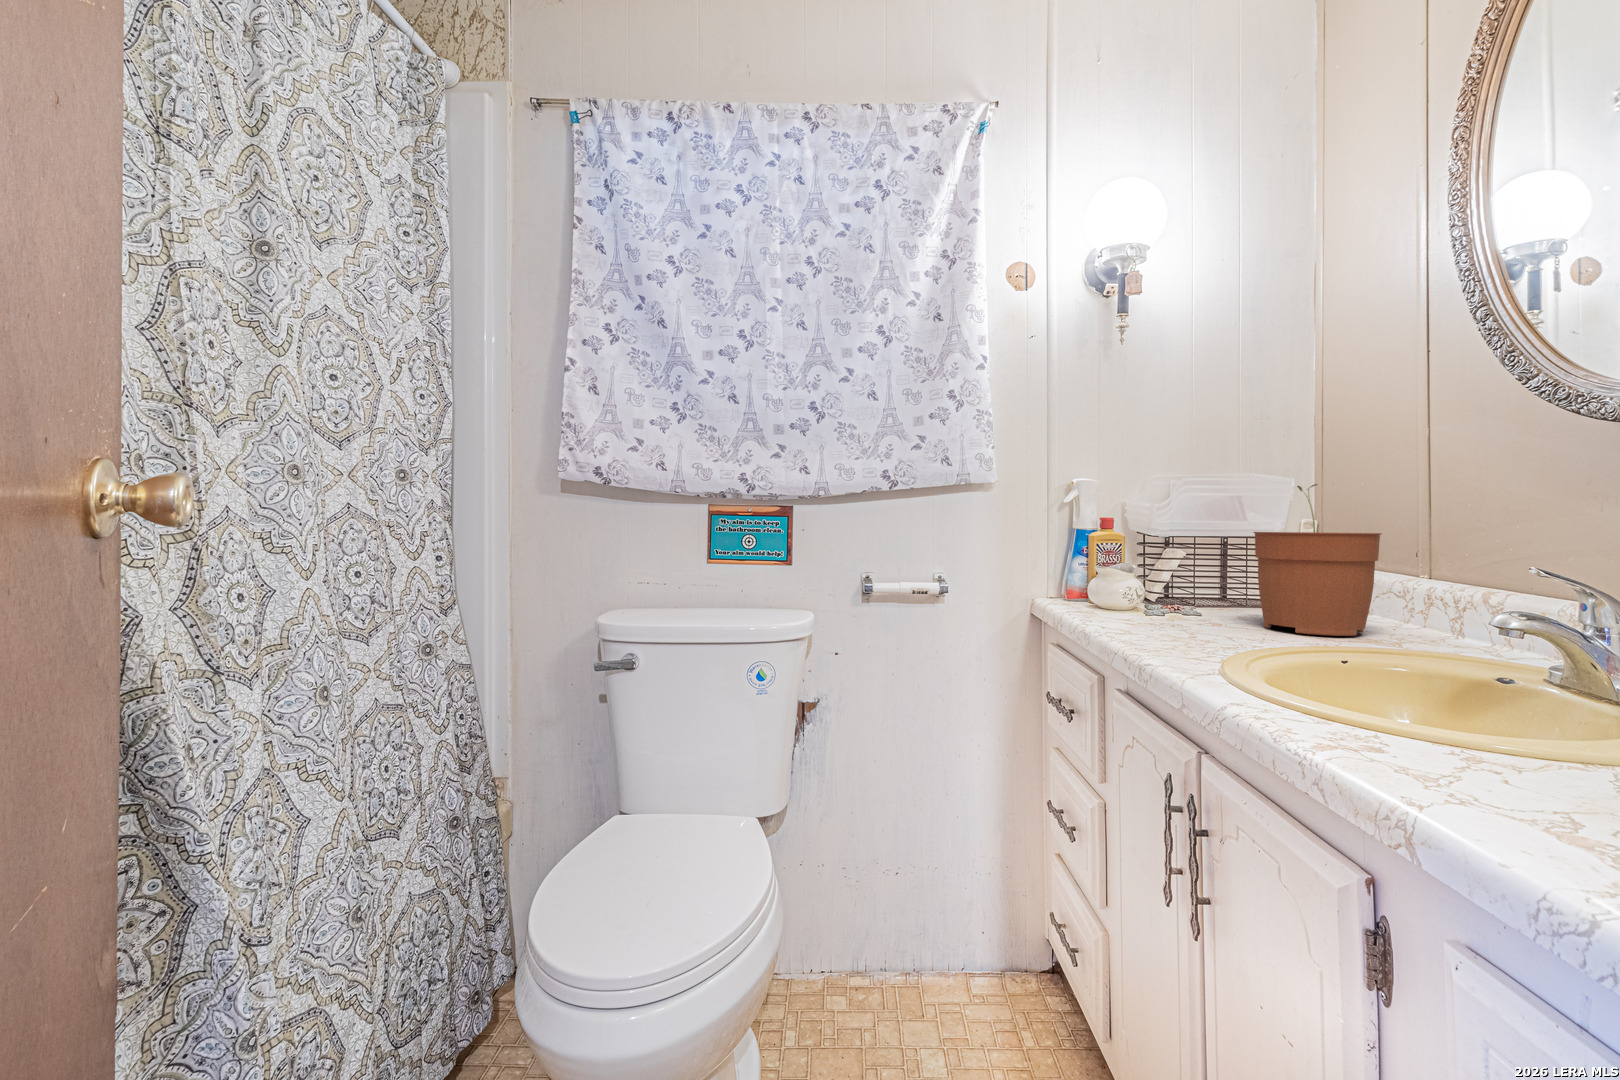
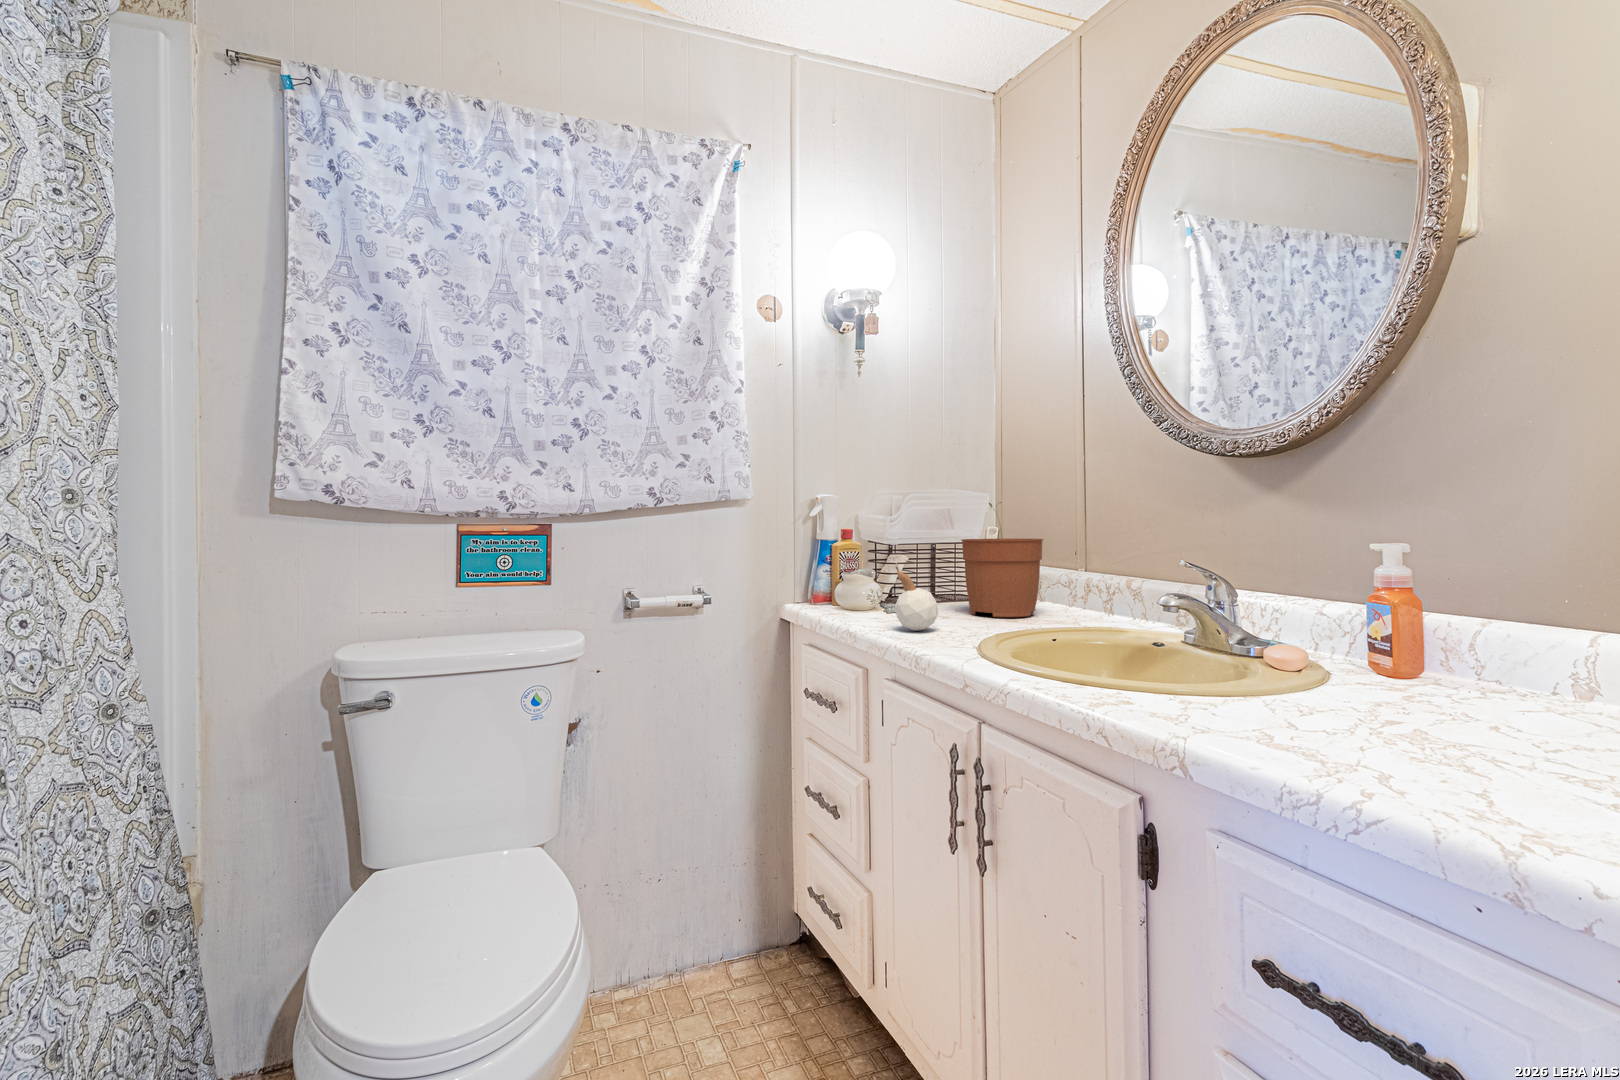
candle: none [1145,550,1206,641] -> present [893,558,939,631]

